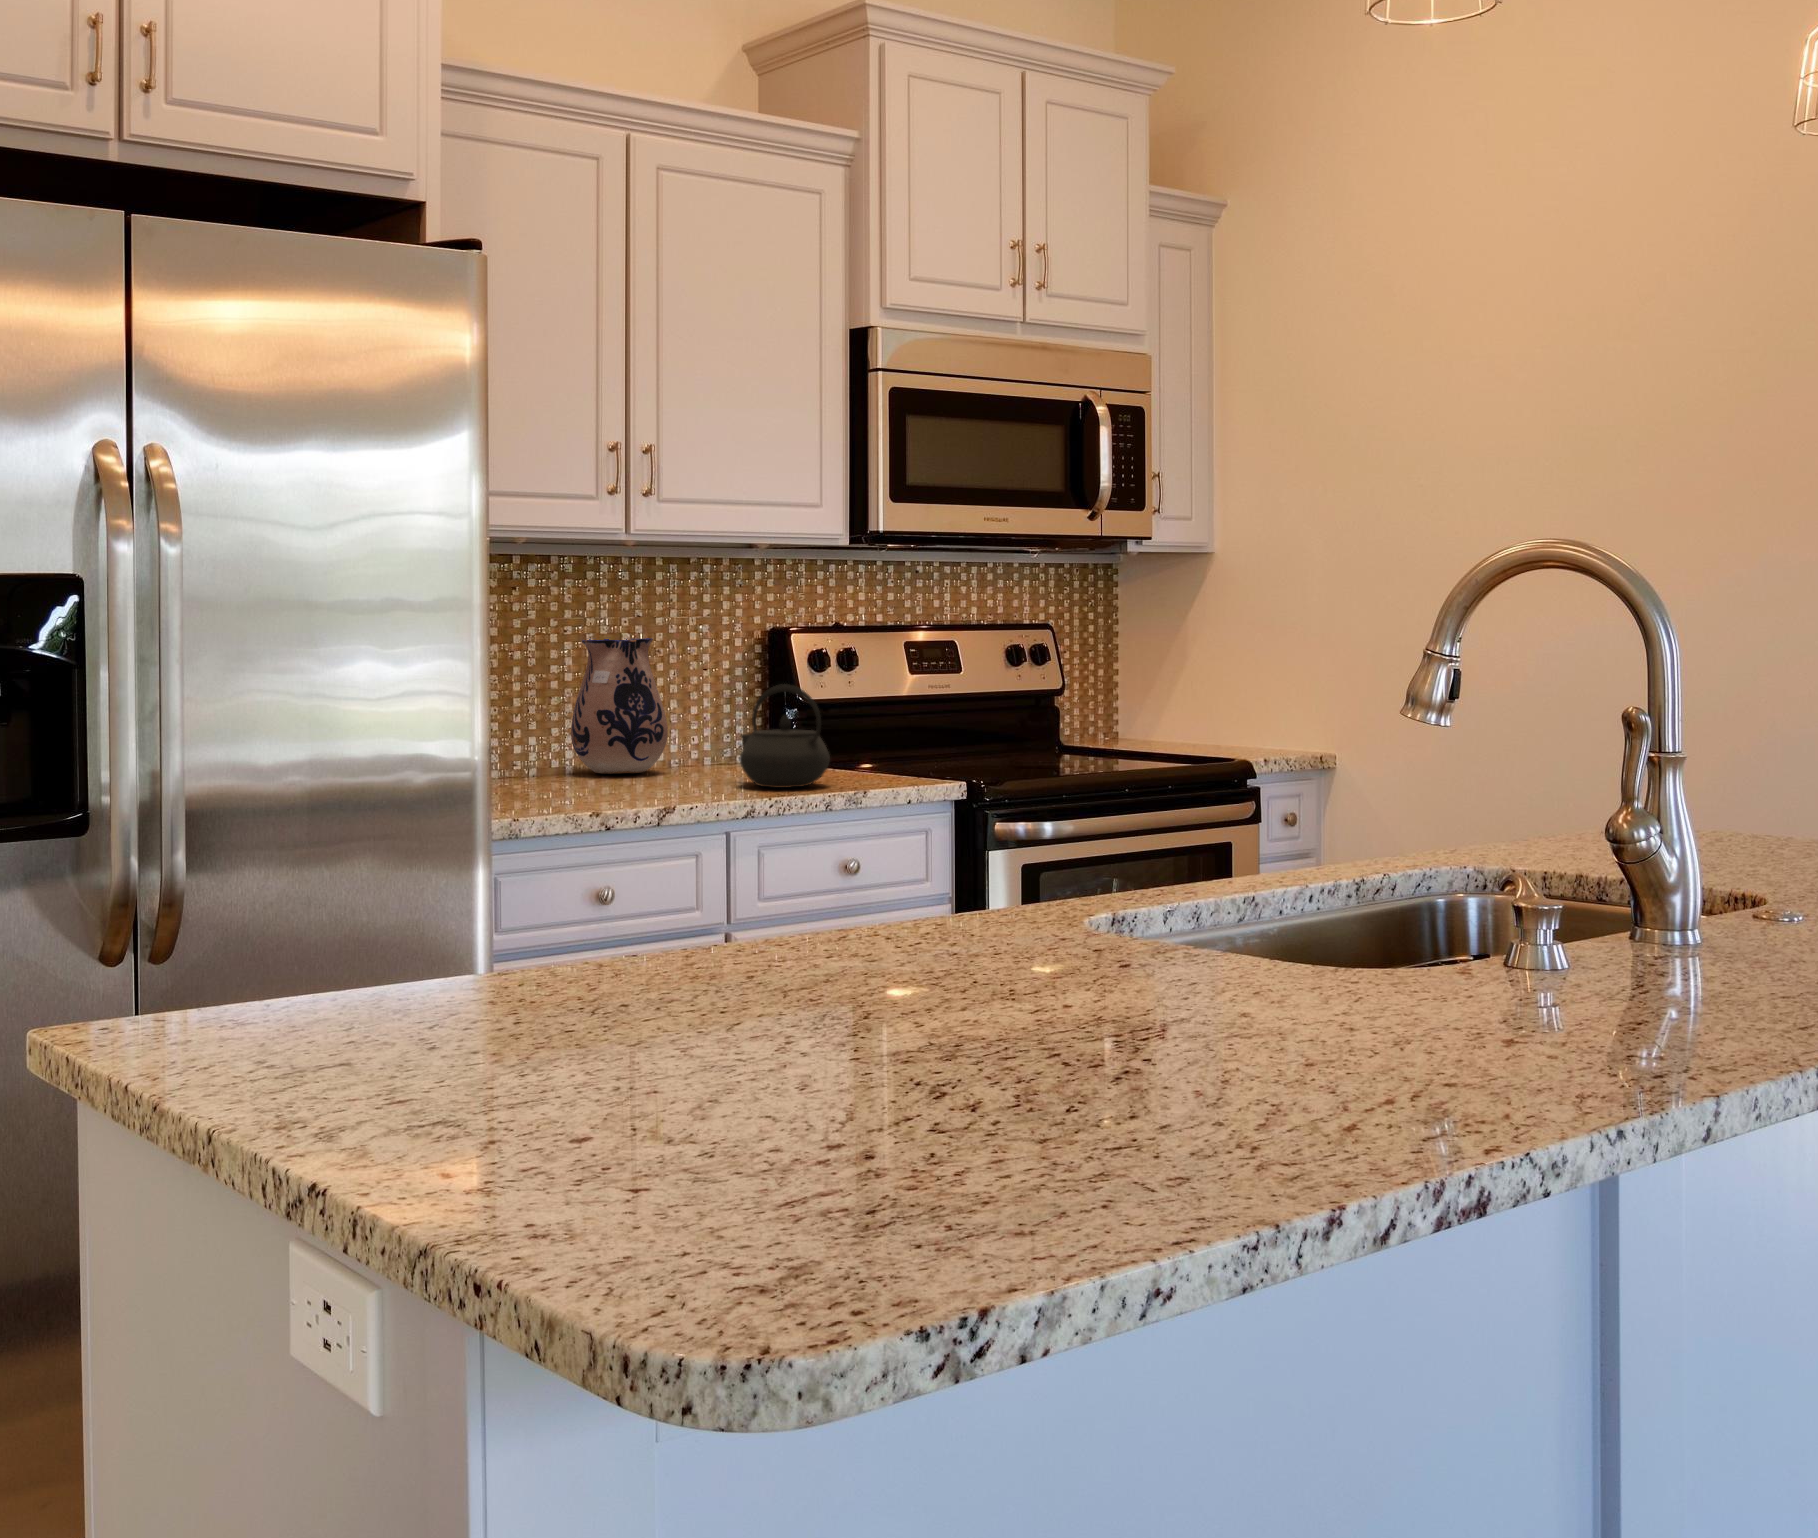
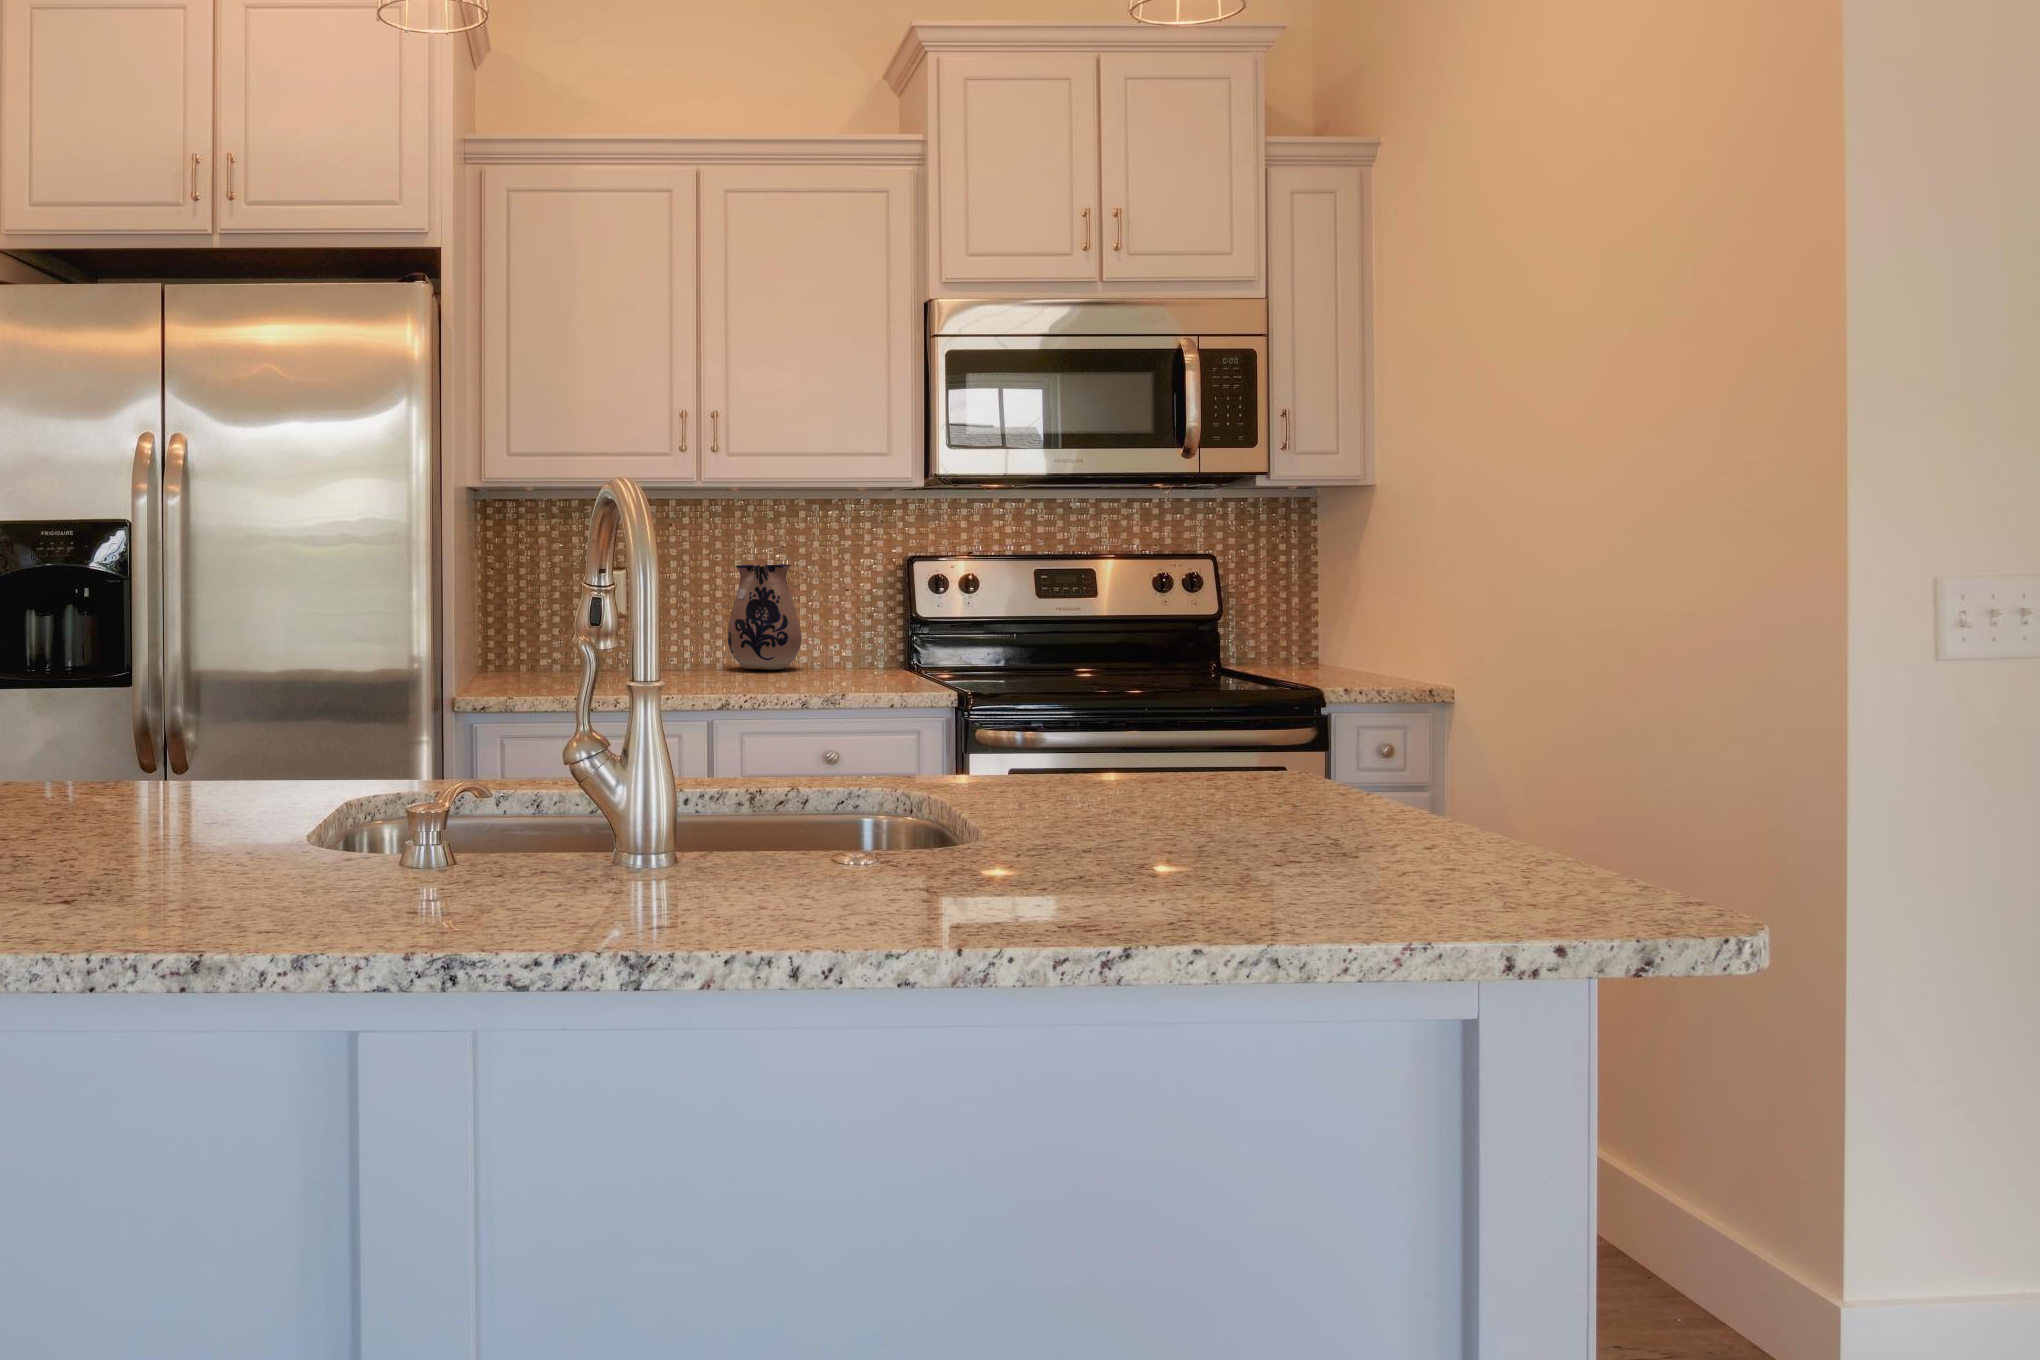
kettle: present [739,684,830,788] -> none [797,602,870,686]

